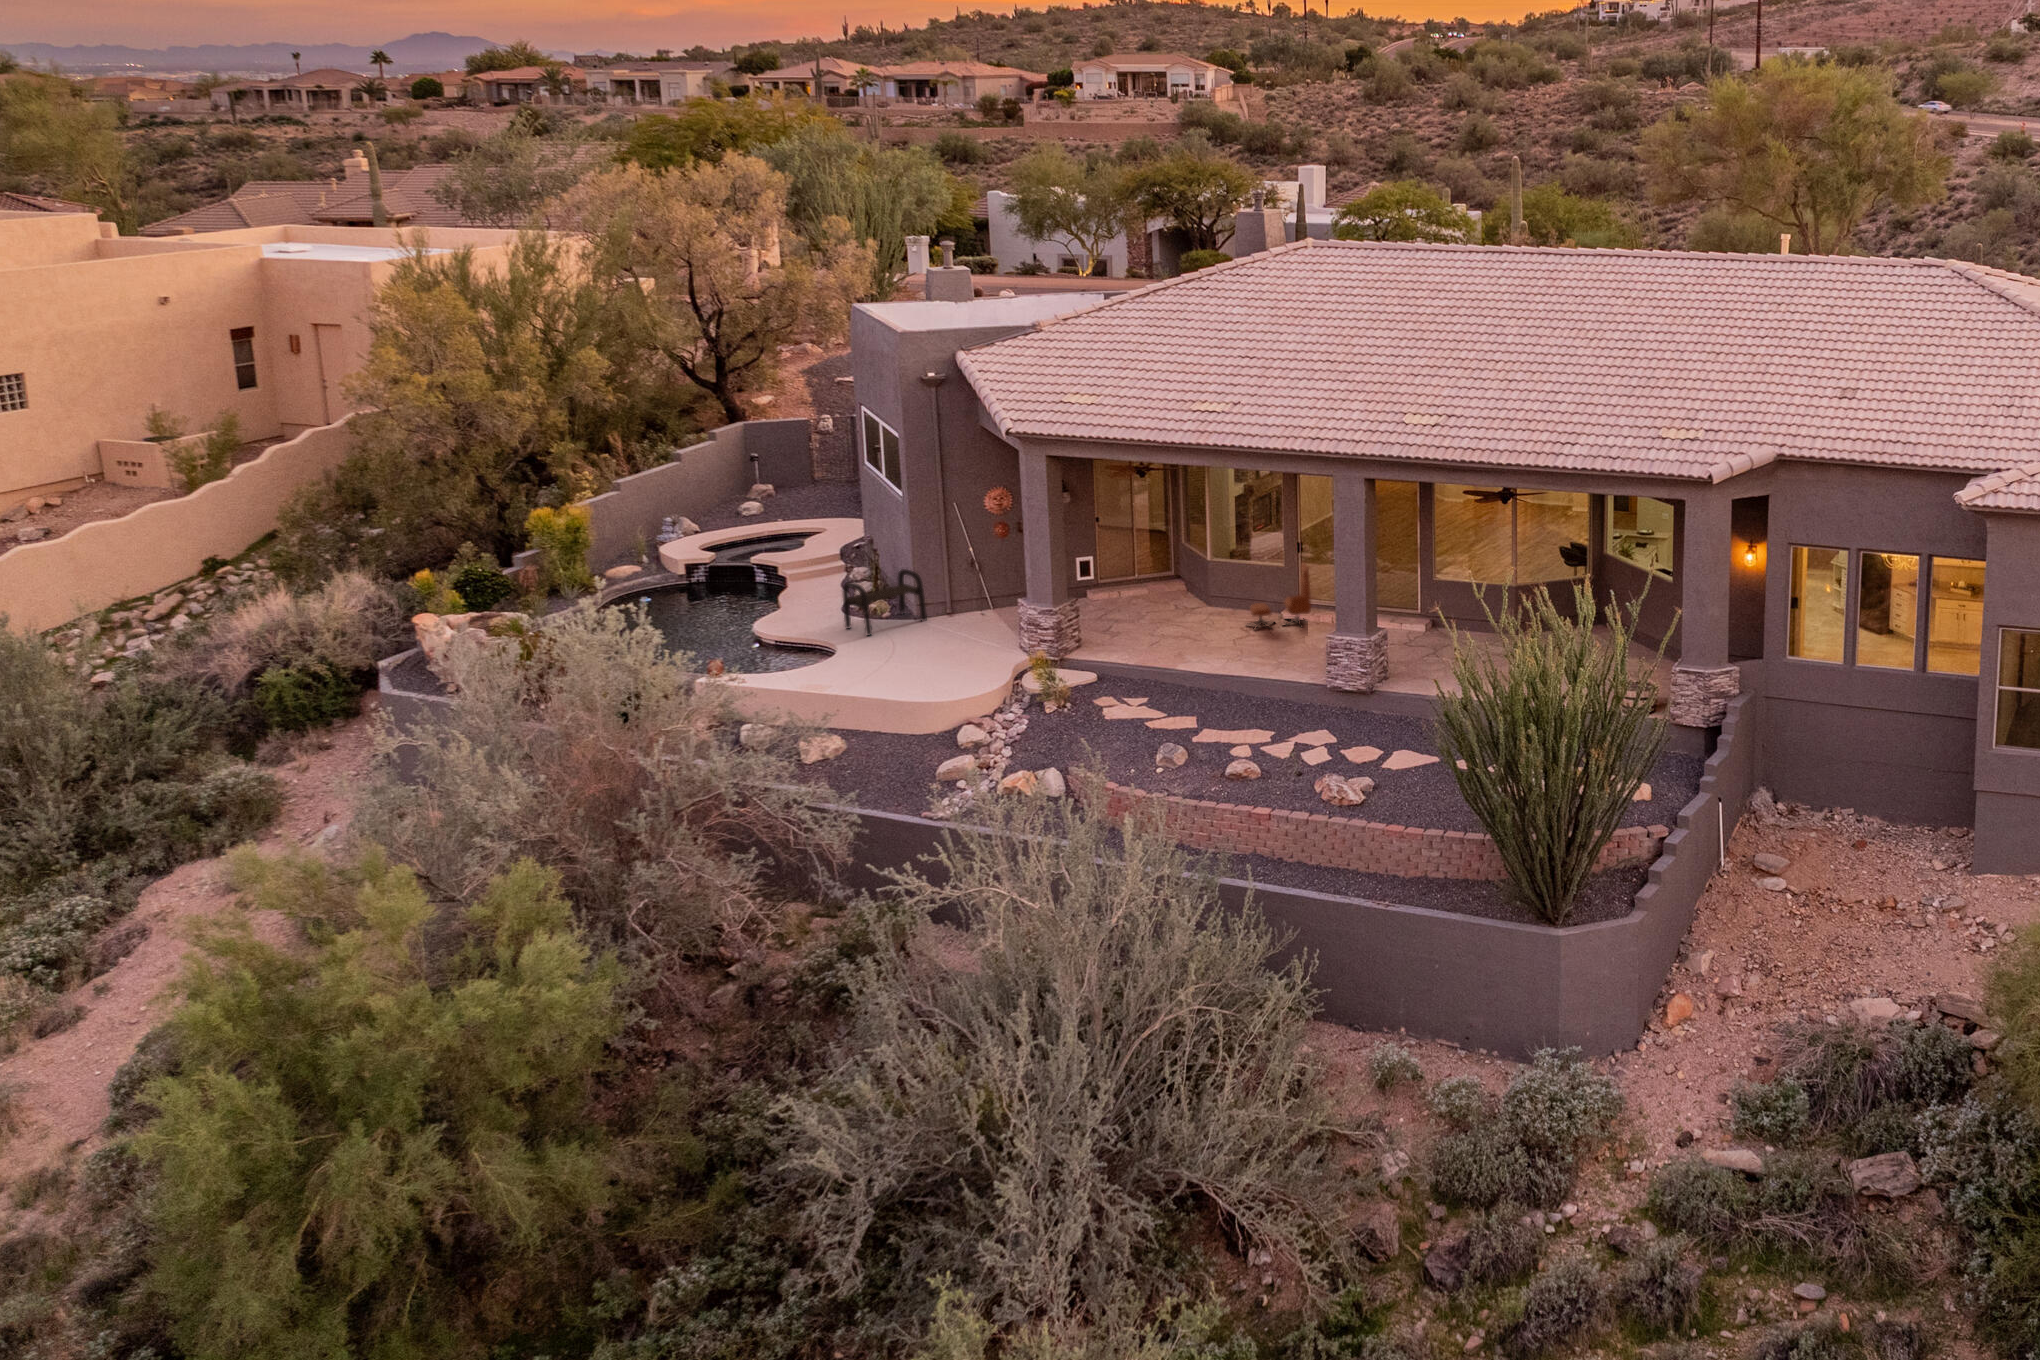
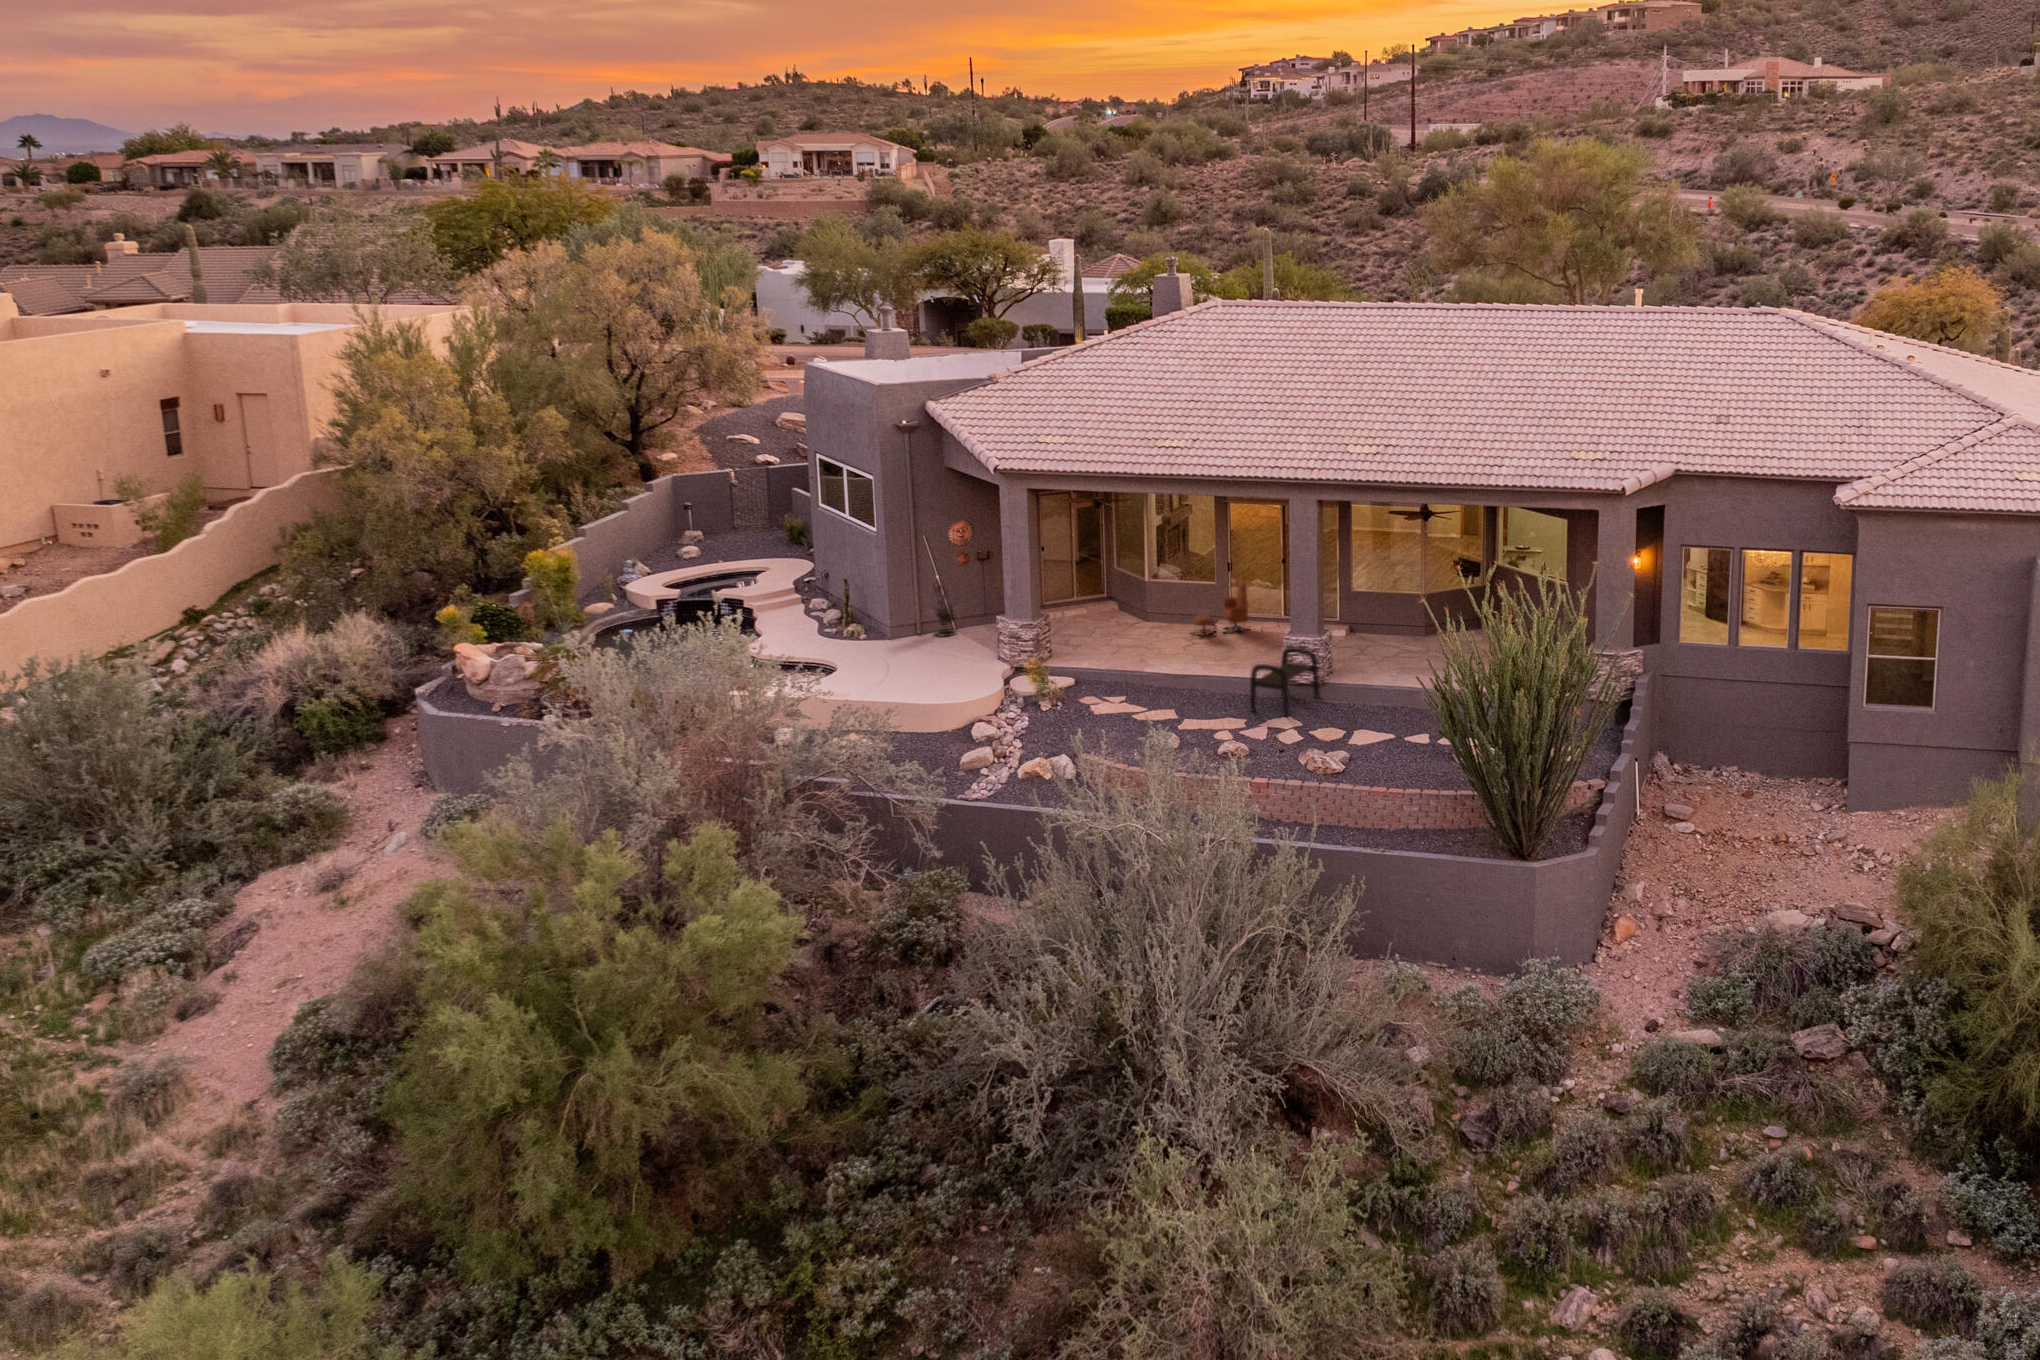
bench: present [842,569,927,636] -> present [1250,647,1320,716]
potted tree: none [959,573,988,619] -> present [935,600,957,636]

